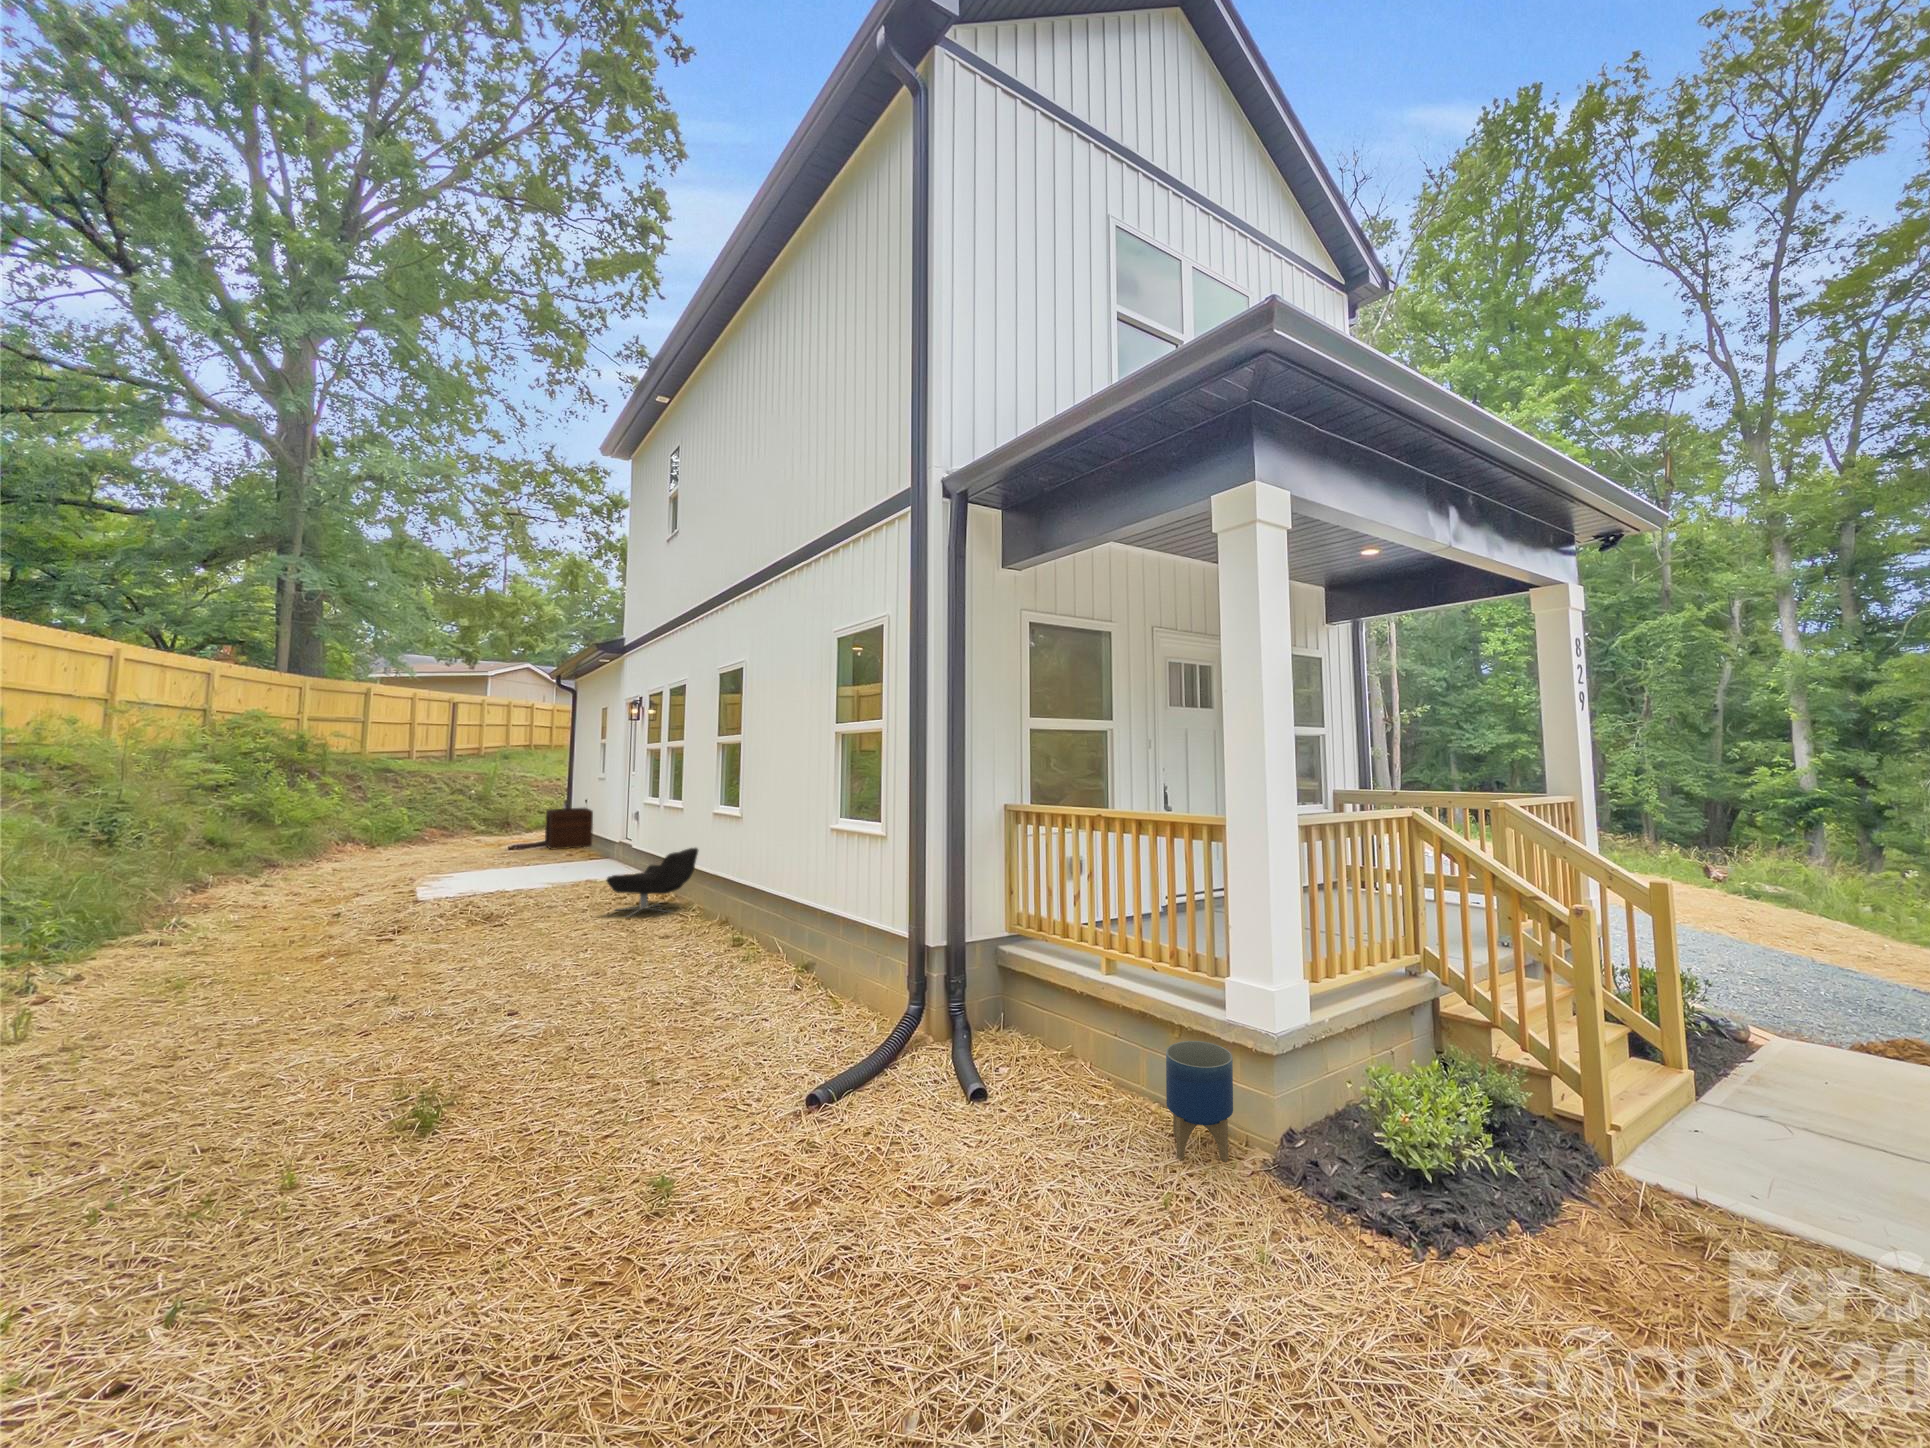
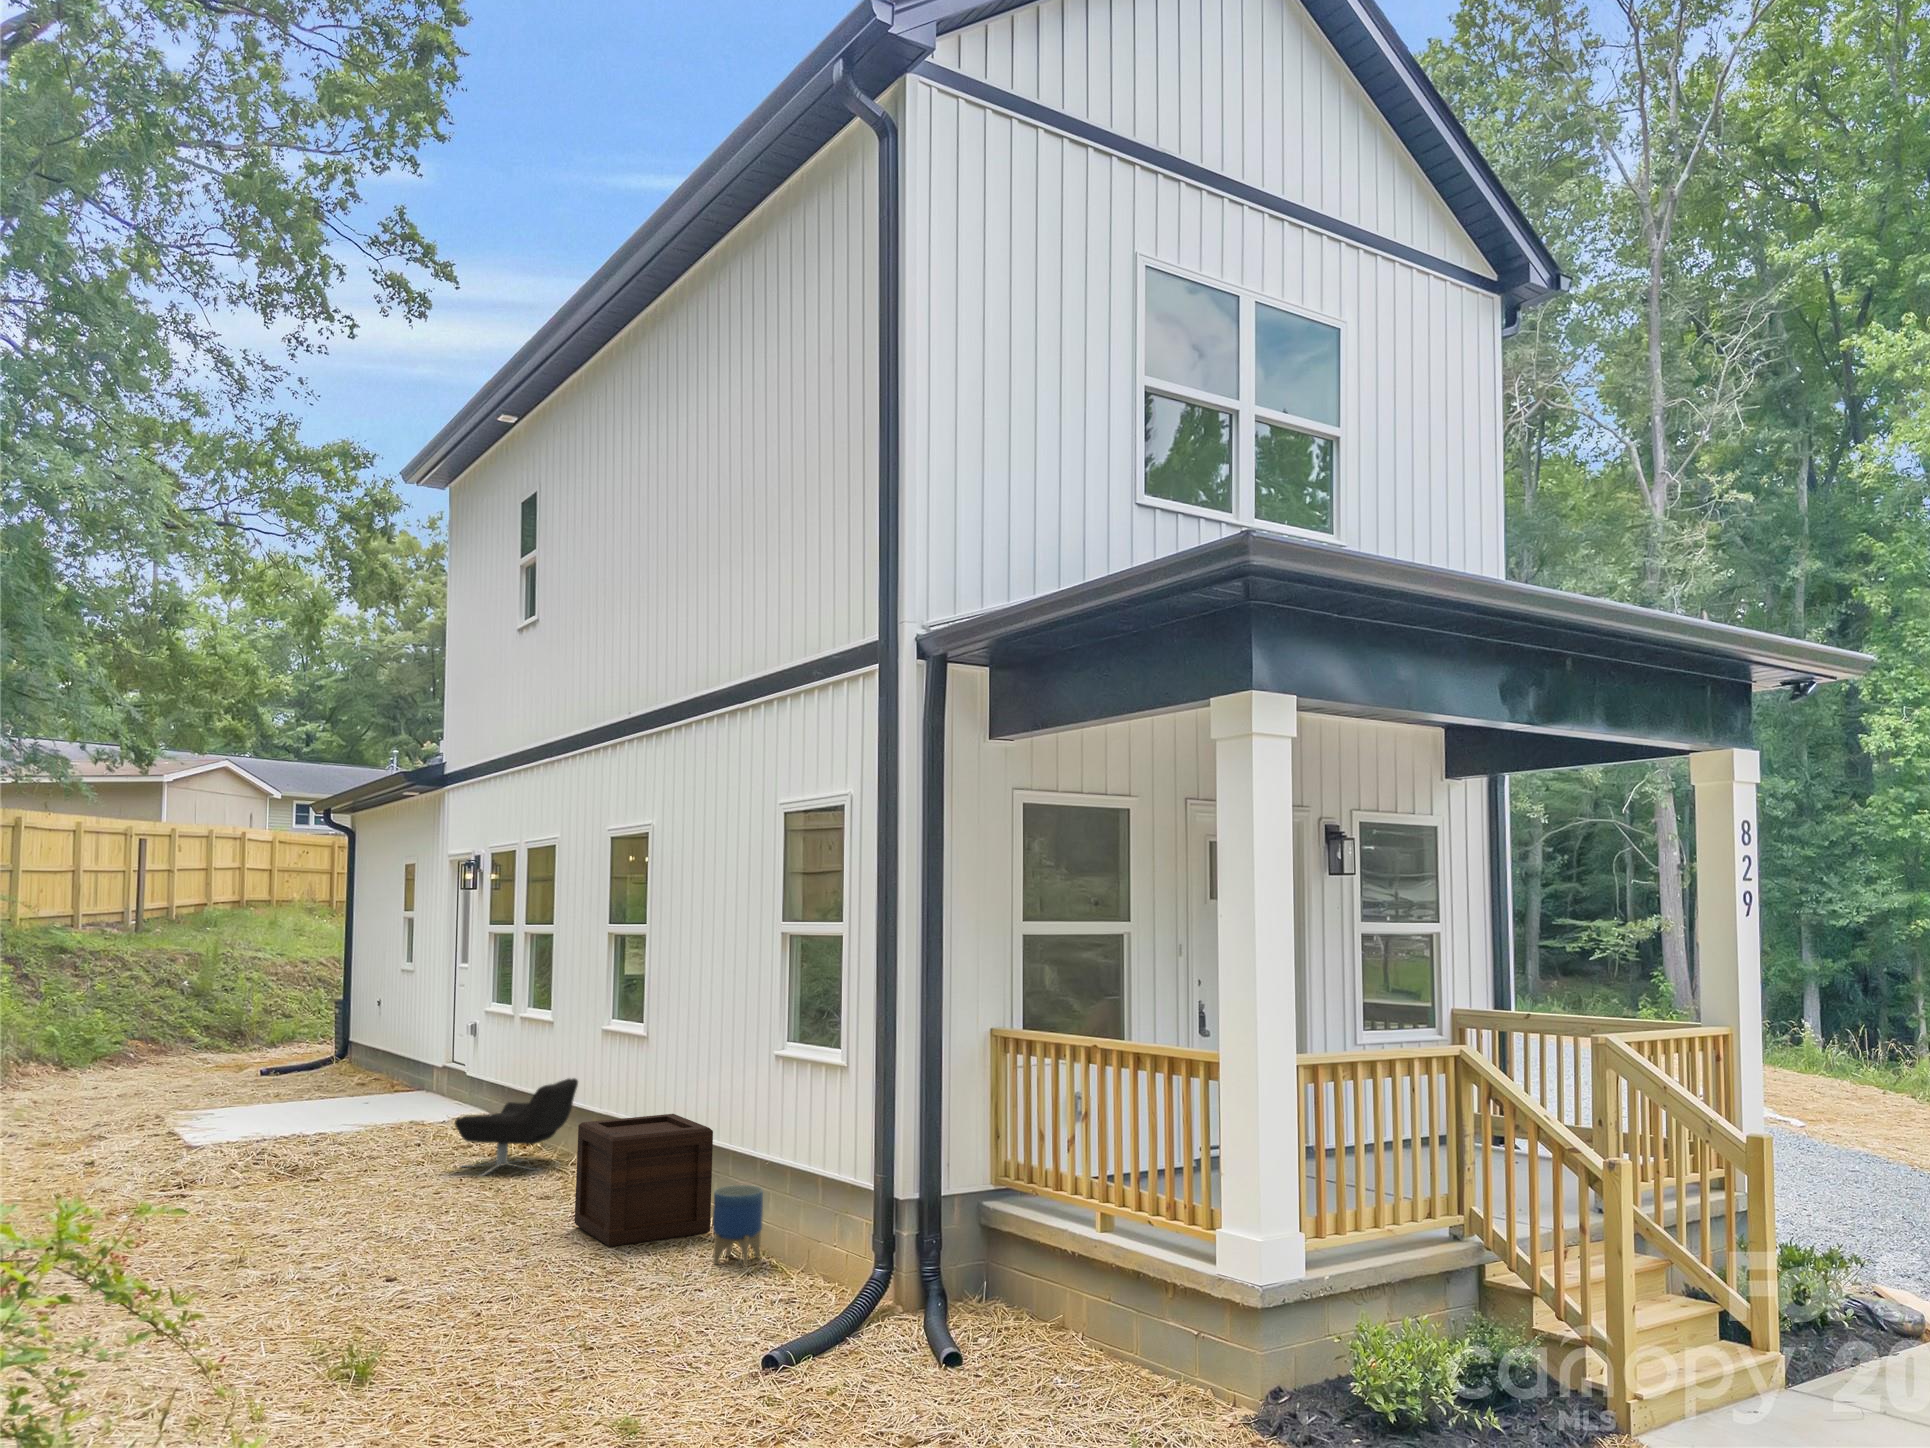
wooden crate: present [545,808,593,849] -> present [575,1114,713,1247]
planter: present [1166,1041,1233,1162] -> present [713,1185,763,1266]

